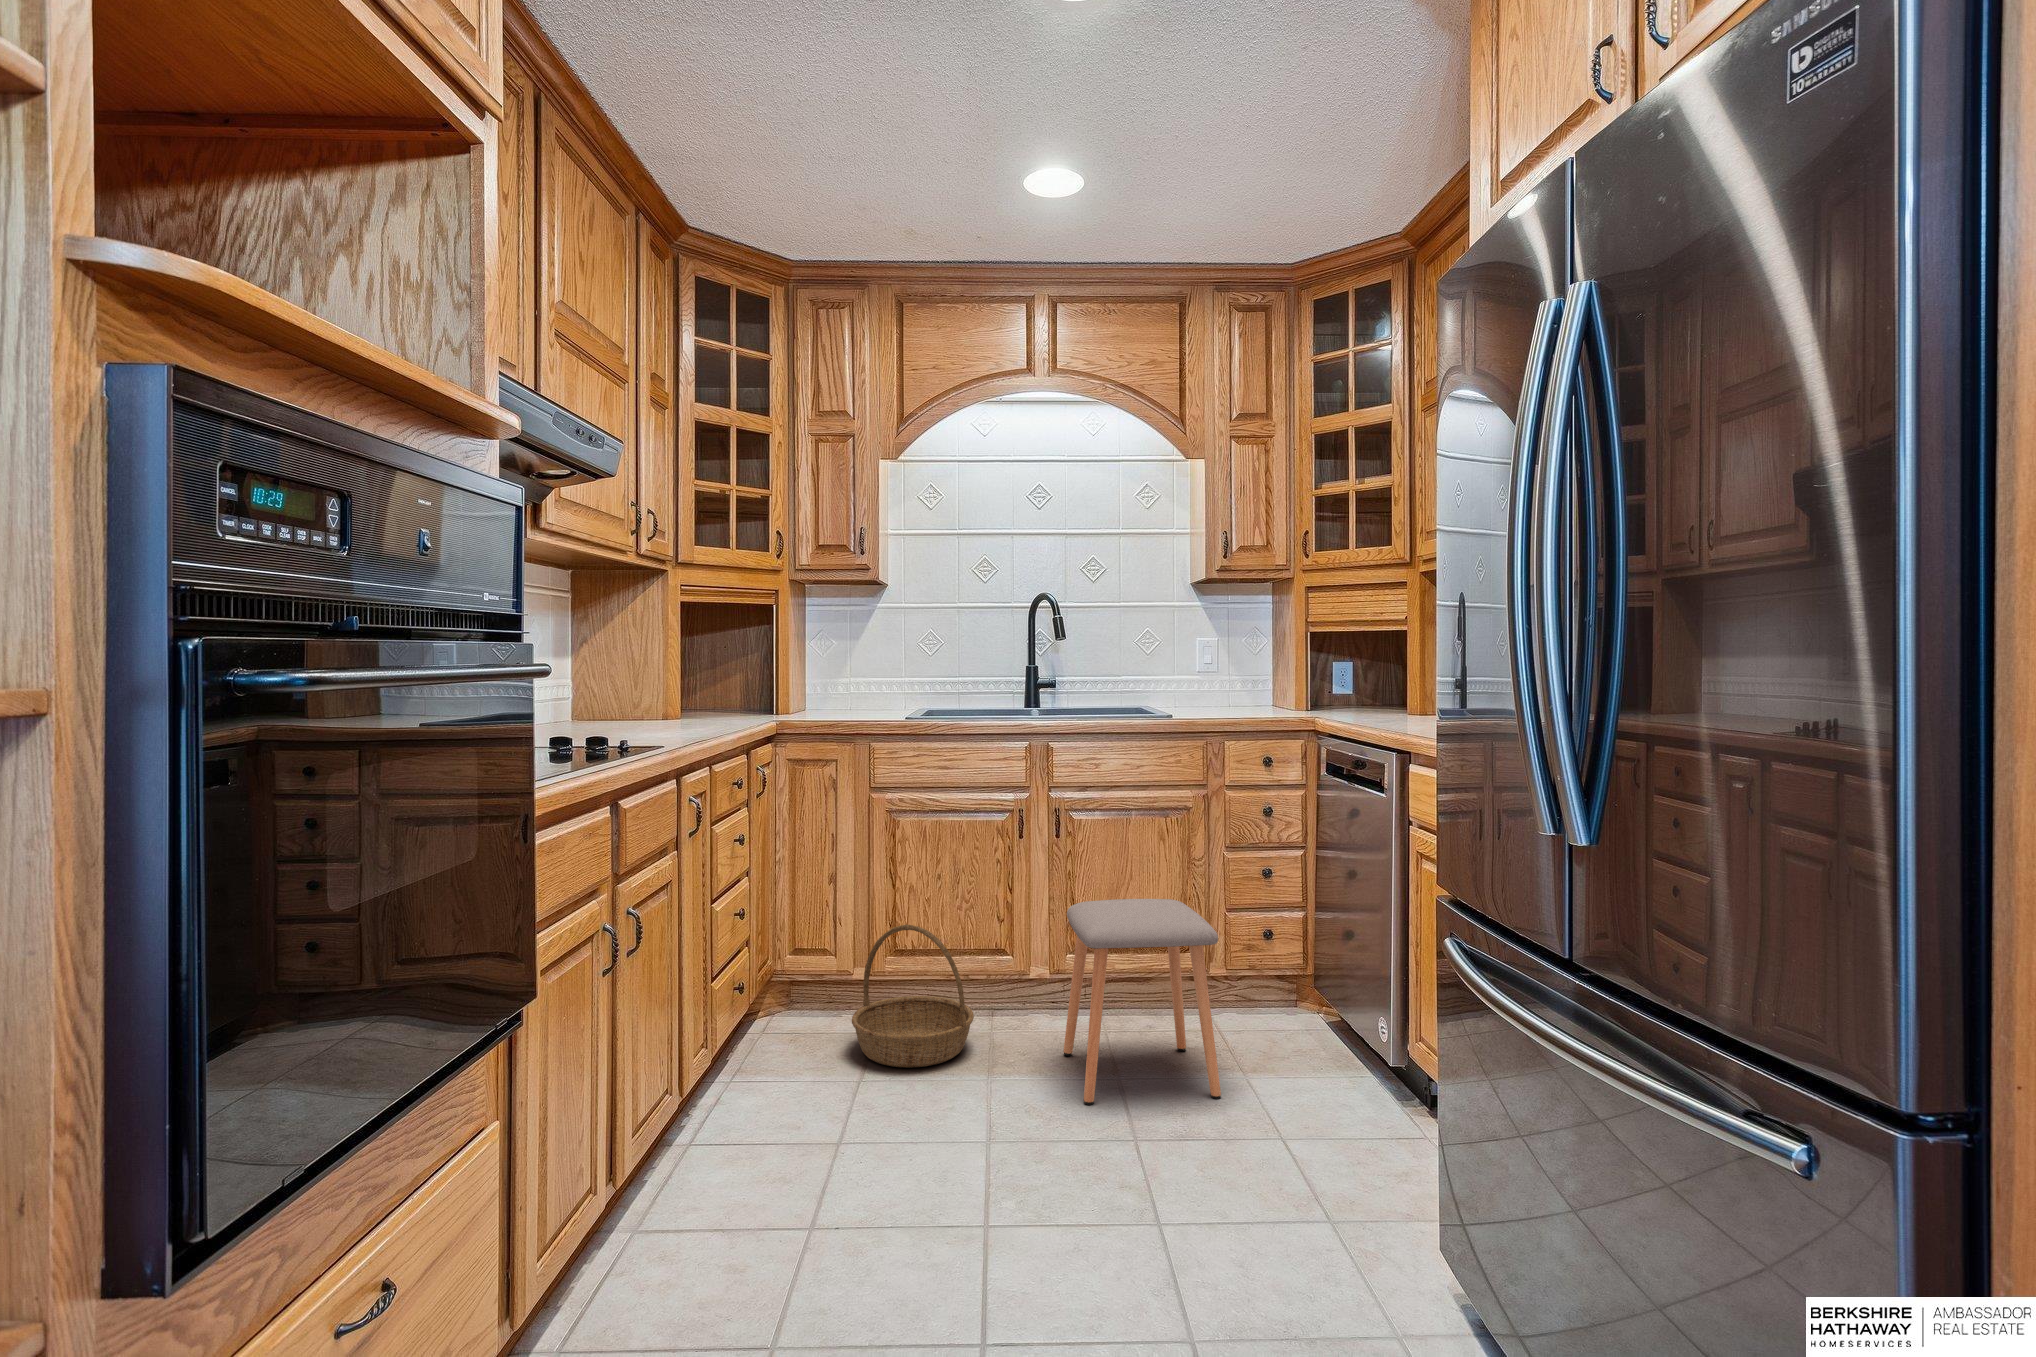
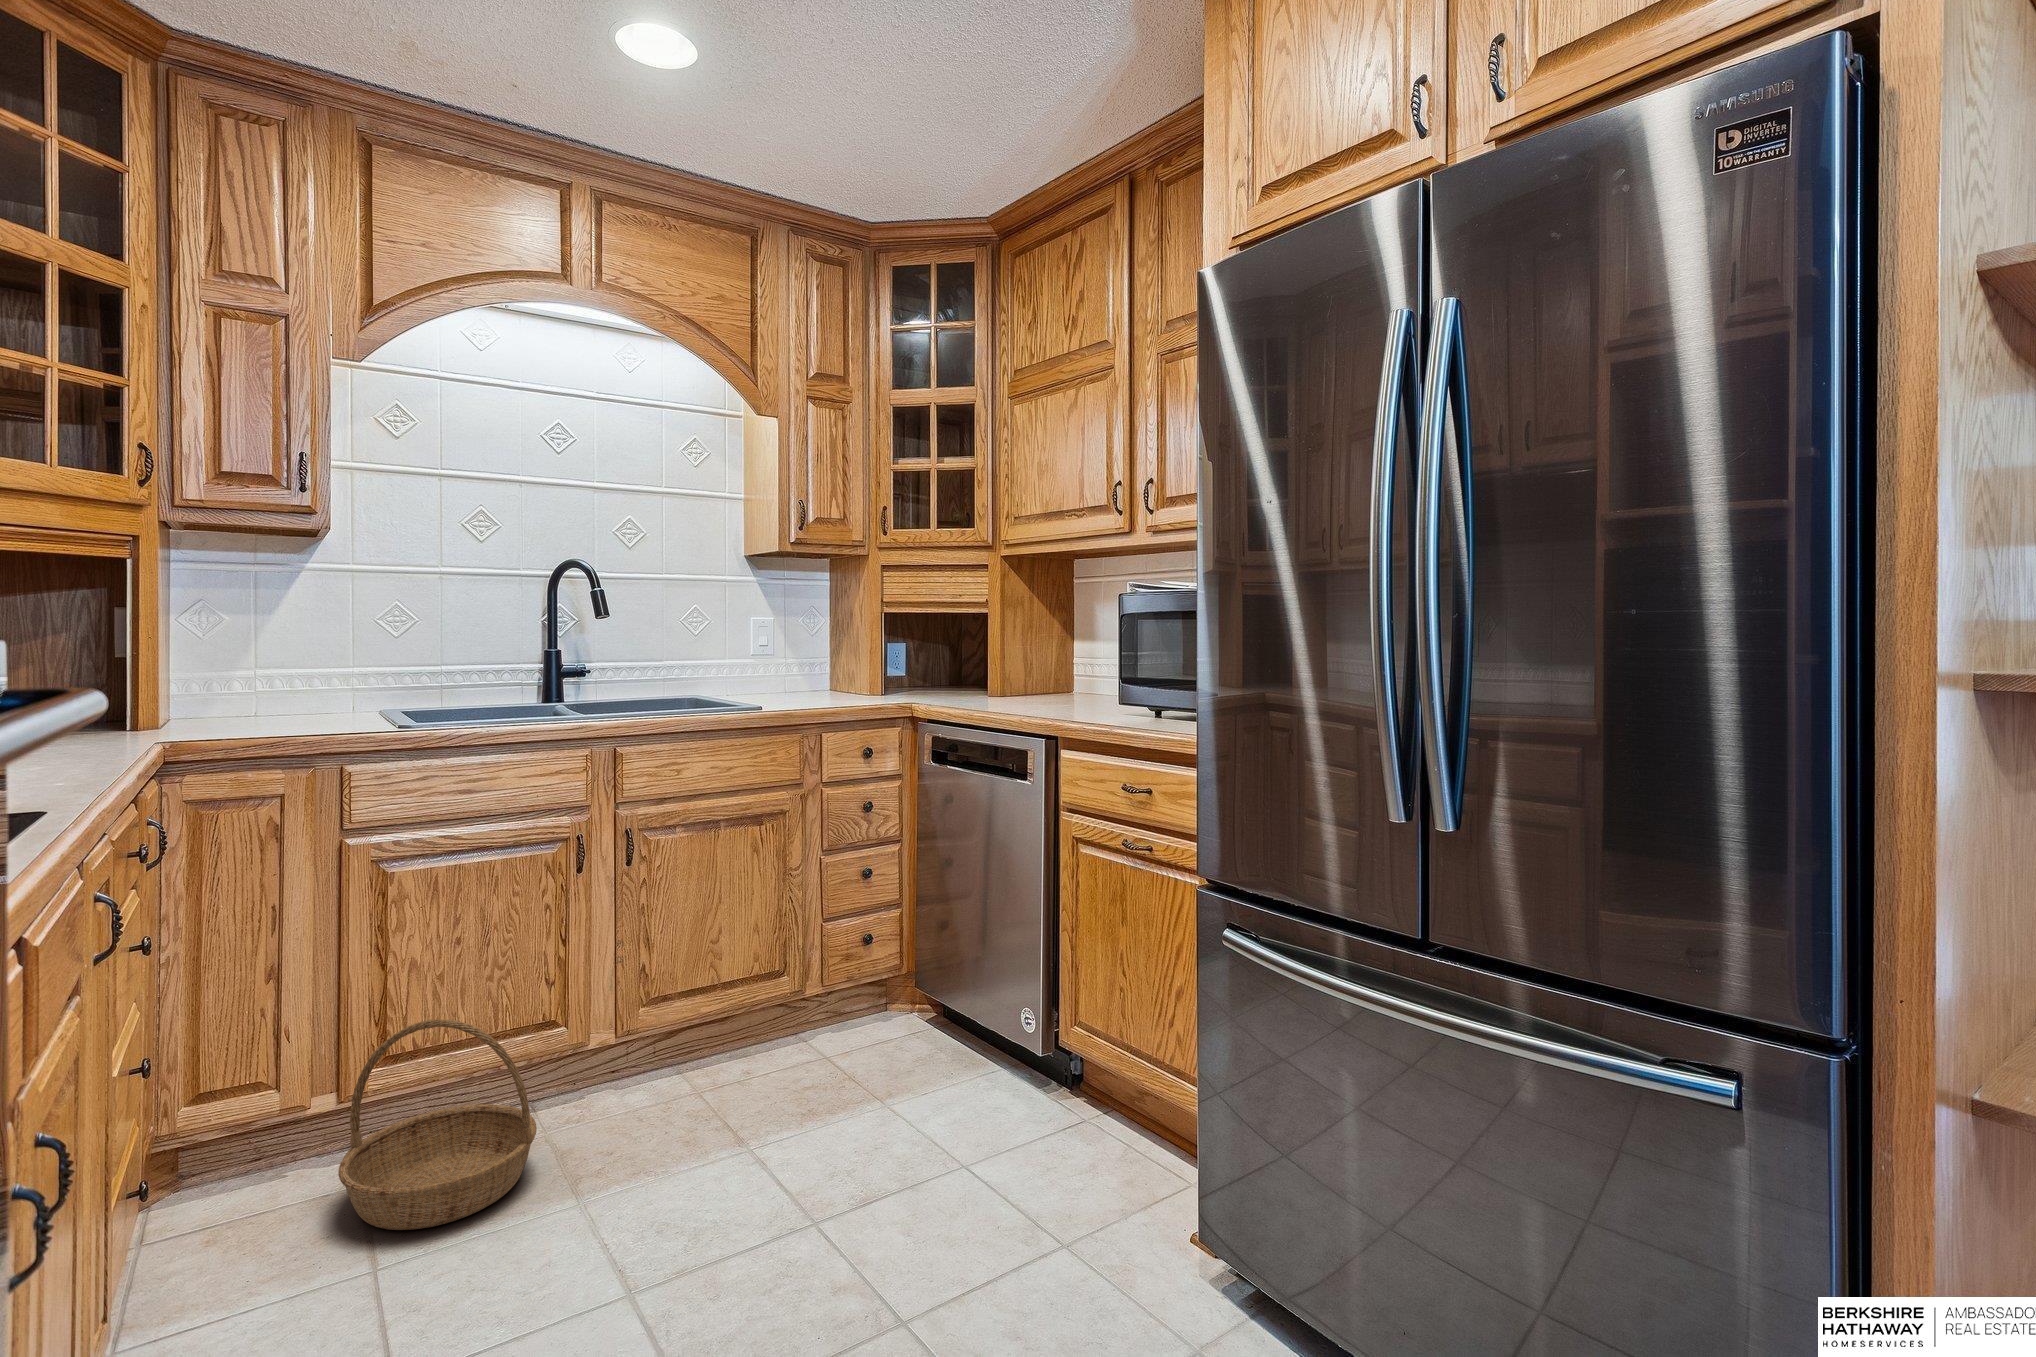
stool: present [1064,899,1221,1105] -> none [663,927,875,1206]

